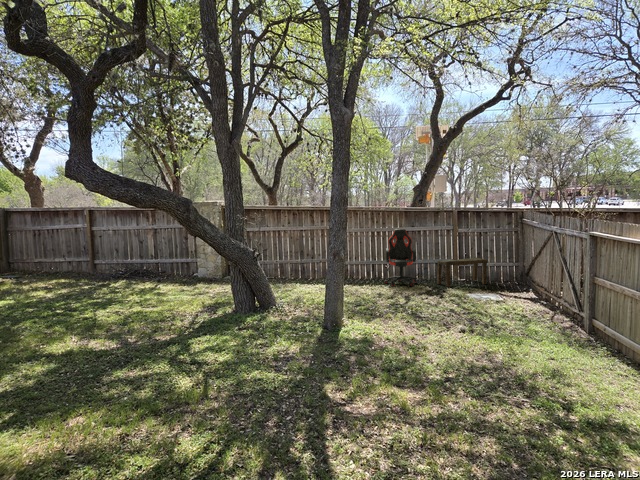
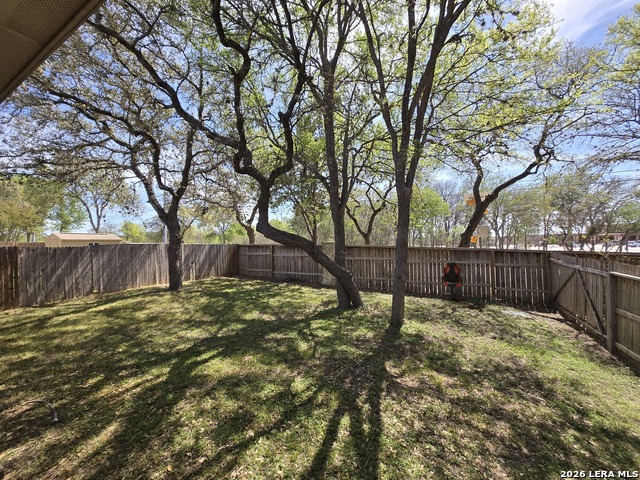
bench: present [437,258,488,287] -> none [480,285,521,305]

